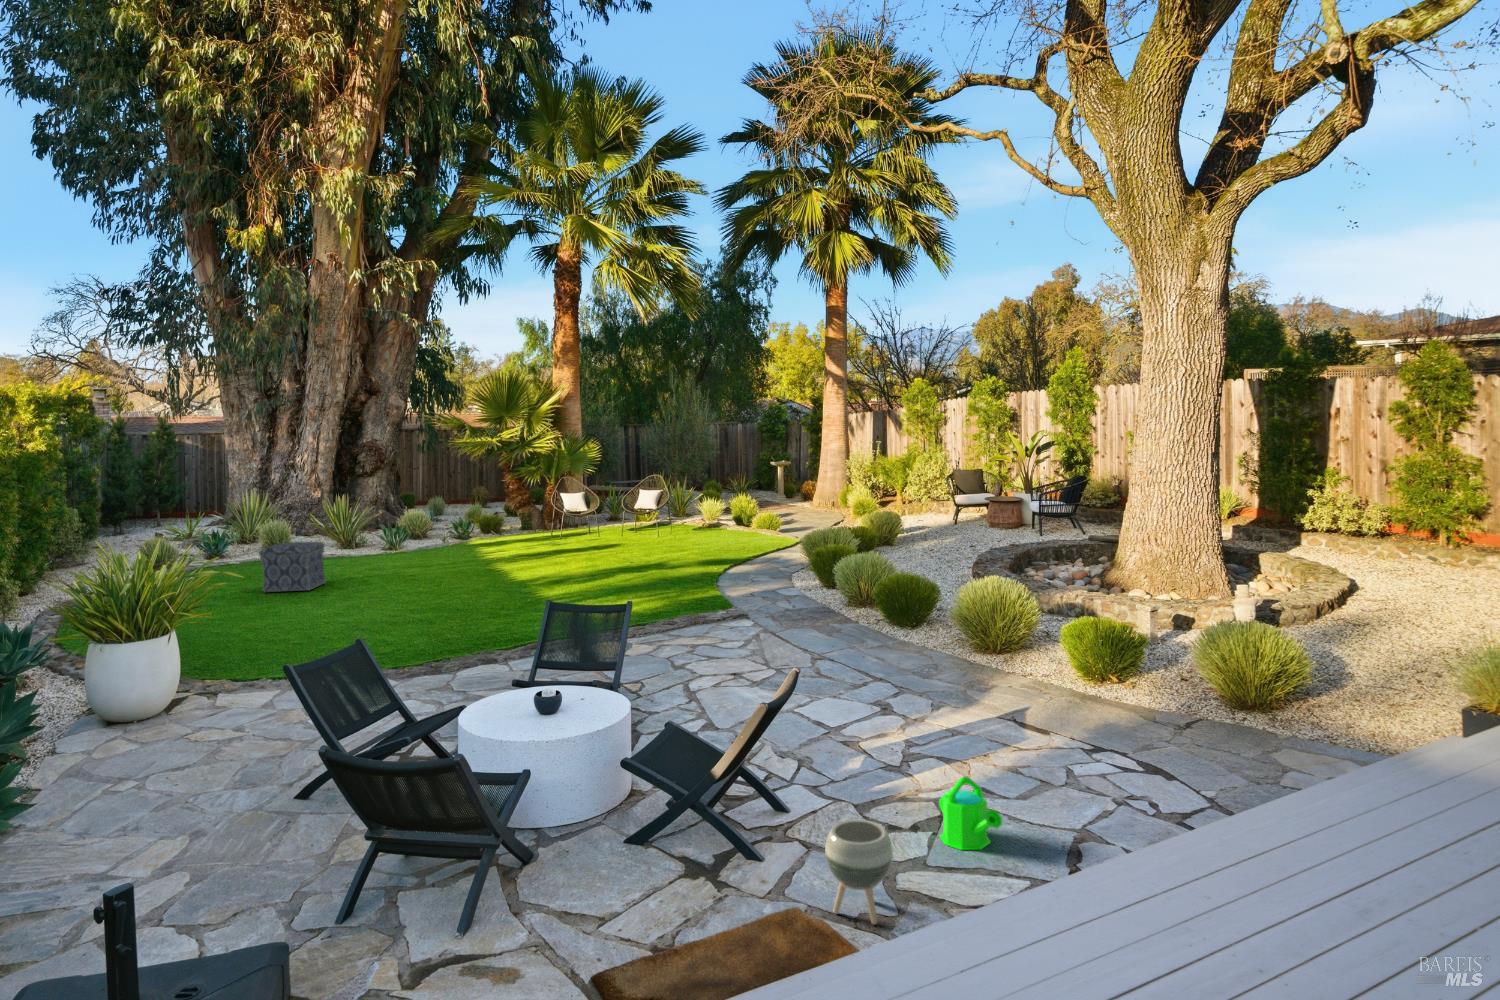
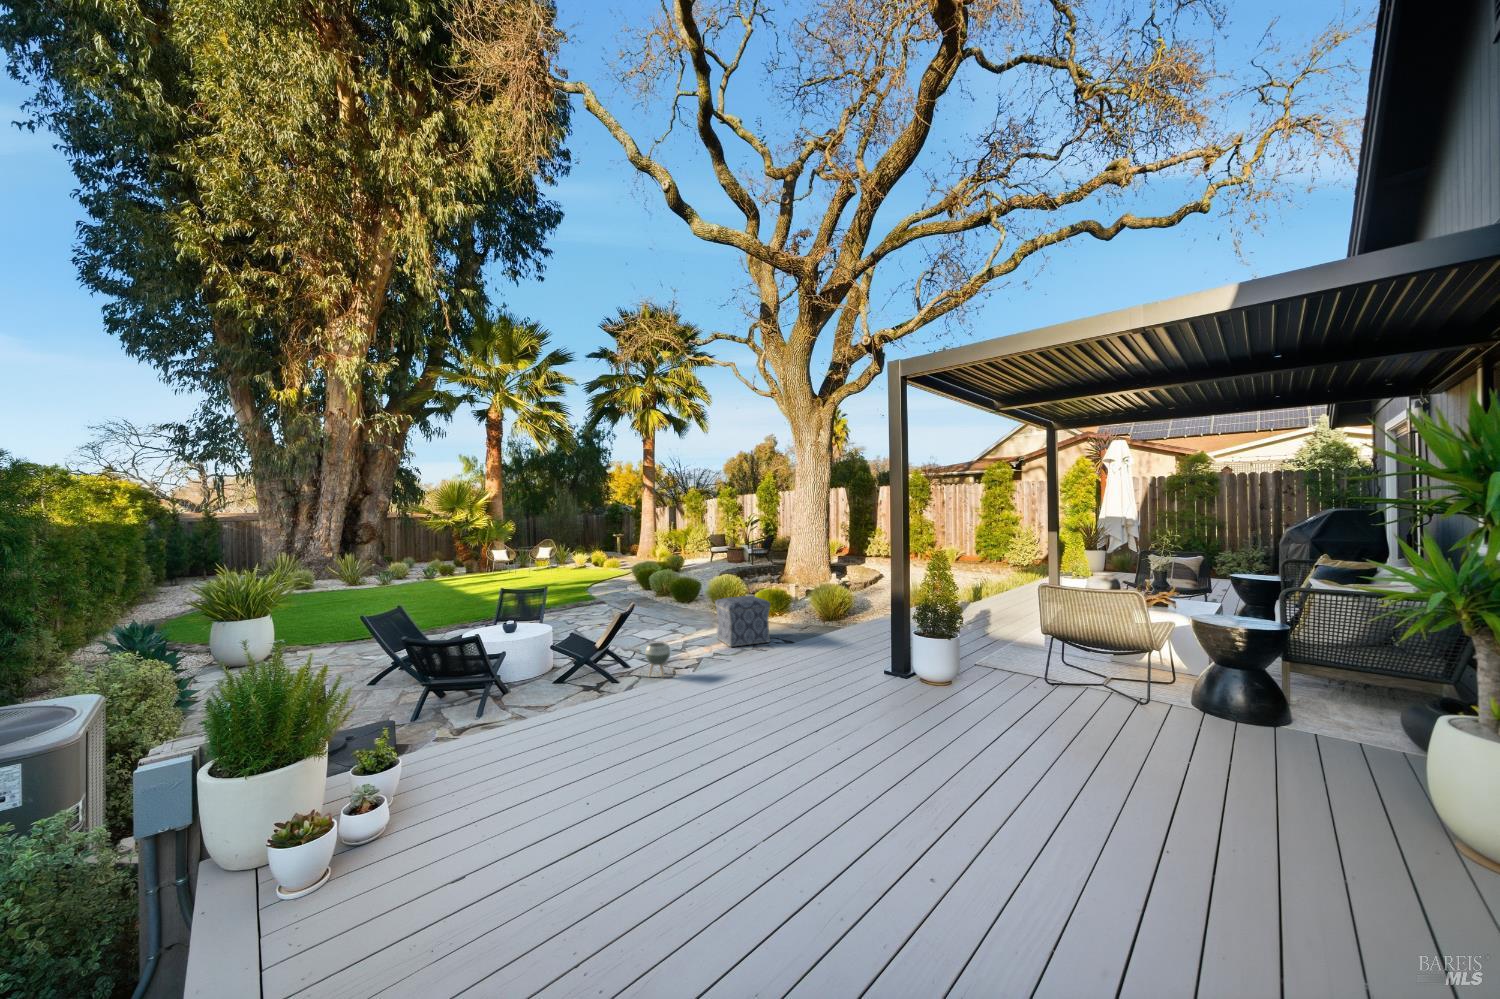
ottoman: present [259,542,326,593] -> present [715,596,770,647]
watering can: present [939,776,1002,850] -> none [690,632,712,660]

